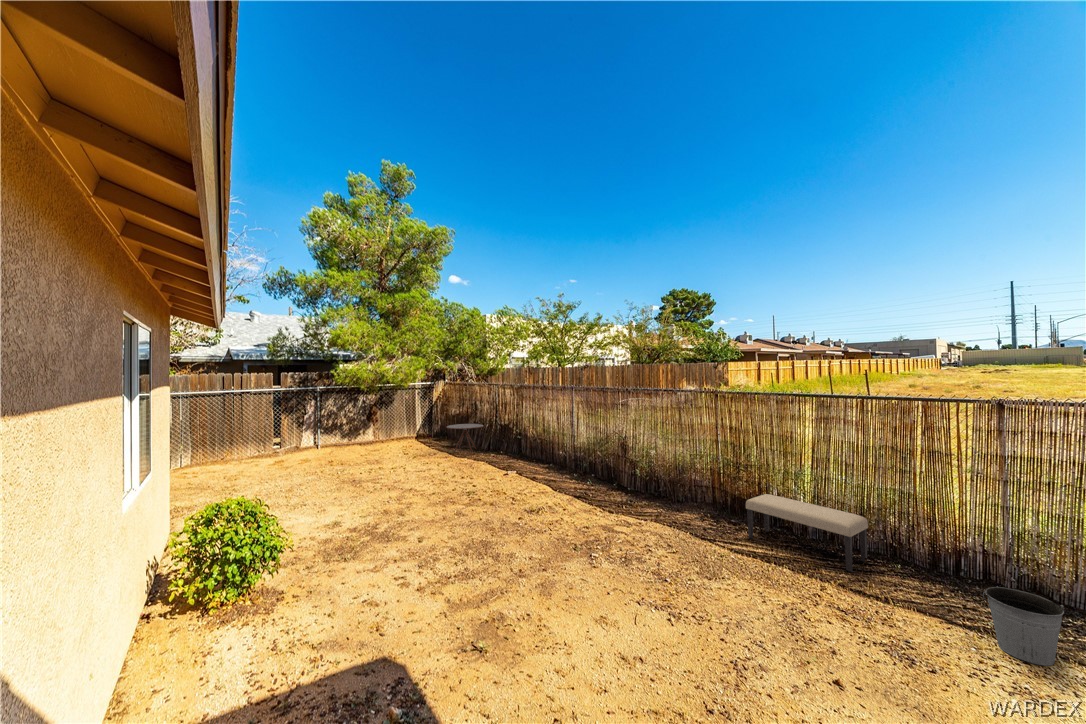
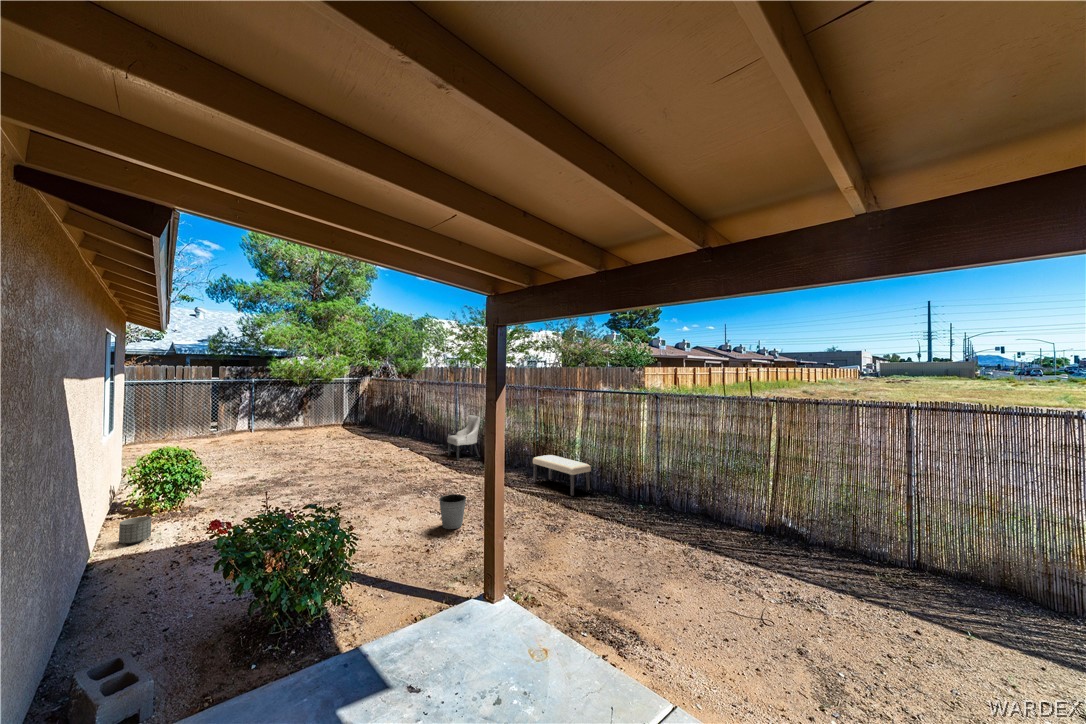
round table: present [447,424,483,452] -> none [365,413,397,436]
chair: none [573,429,619,492] -> present [447,415,480,460]
bucket: present [983,587,1064,666] -> present [439,494,466,529]
planter: none [151,637,205,698] -> present [119,516,151,544]

